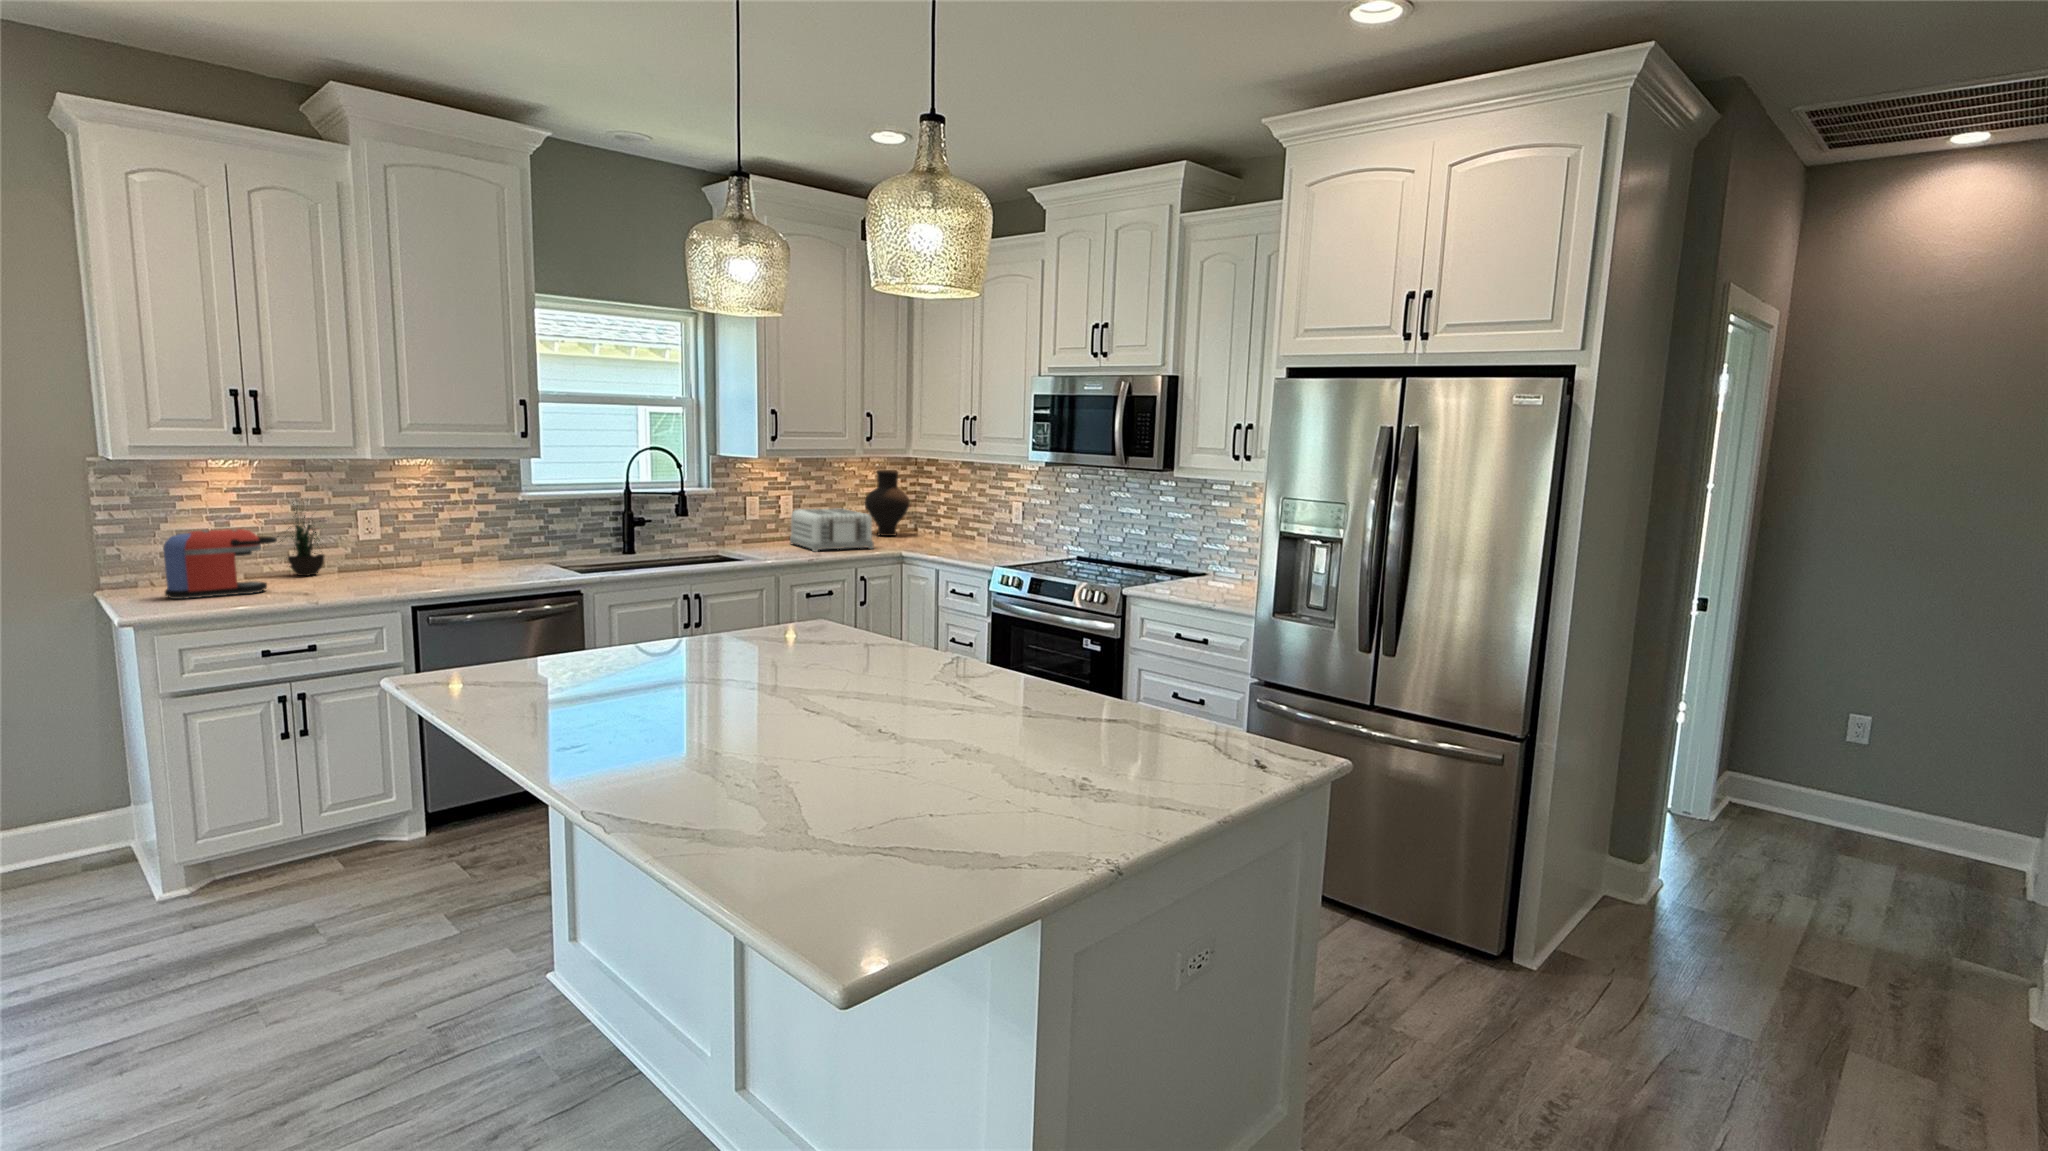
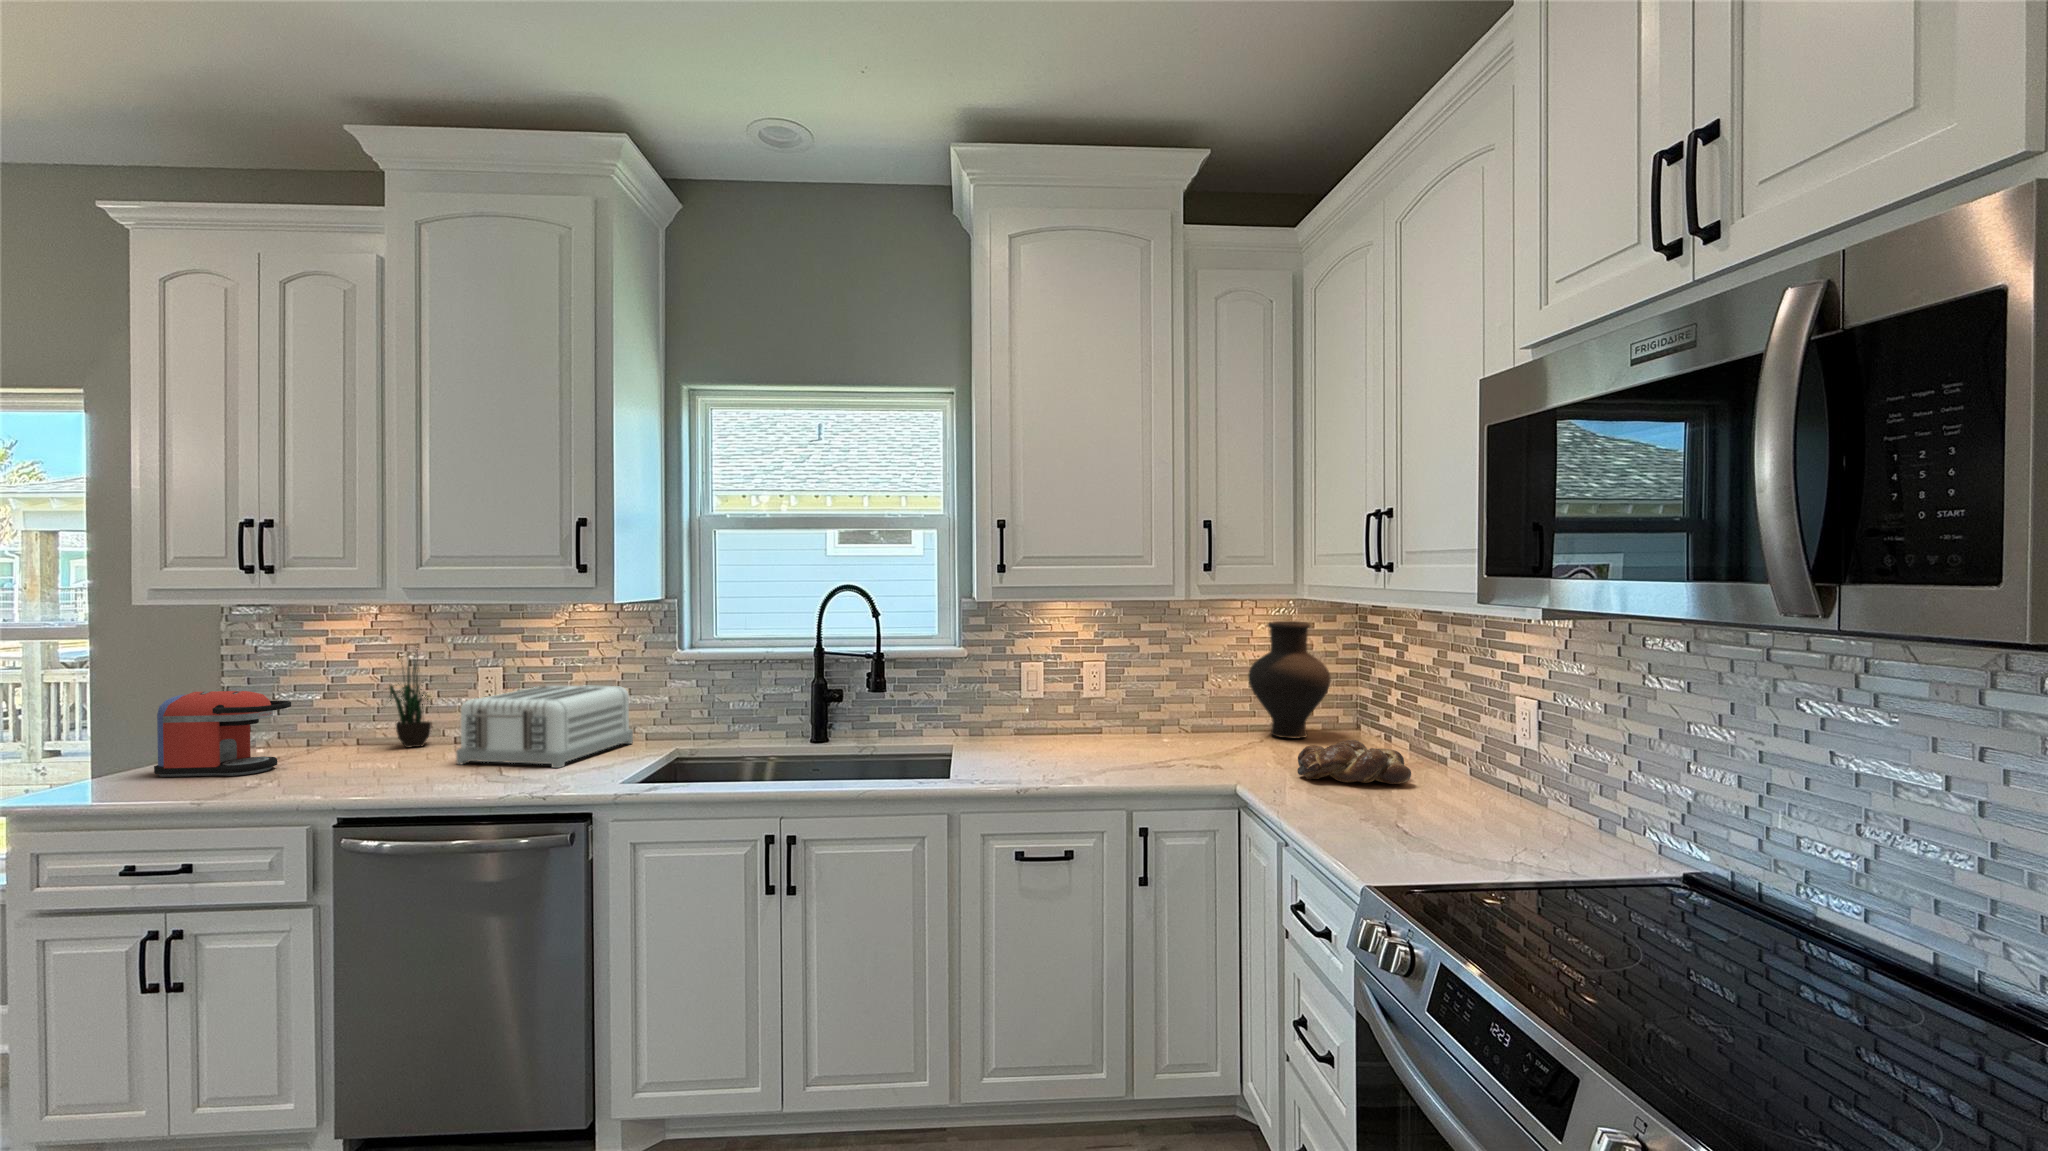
toaster: present [790,509,874,552] -> present [456,685,633,768]
bread loaf: none [919,528,971,547] -> present [1298,740,1411,784]

